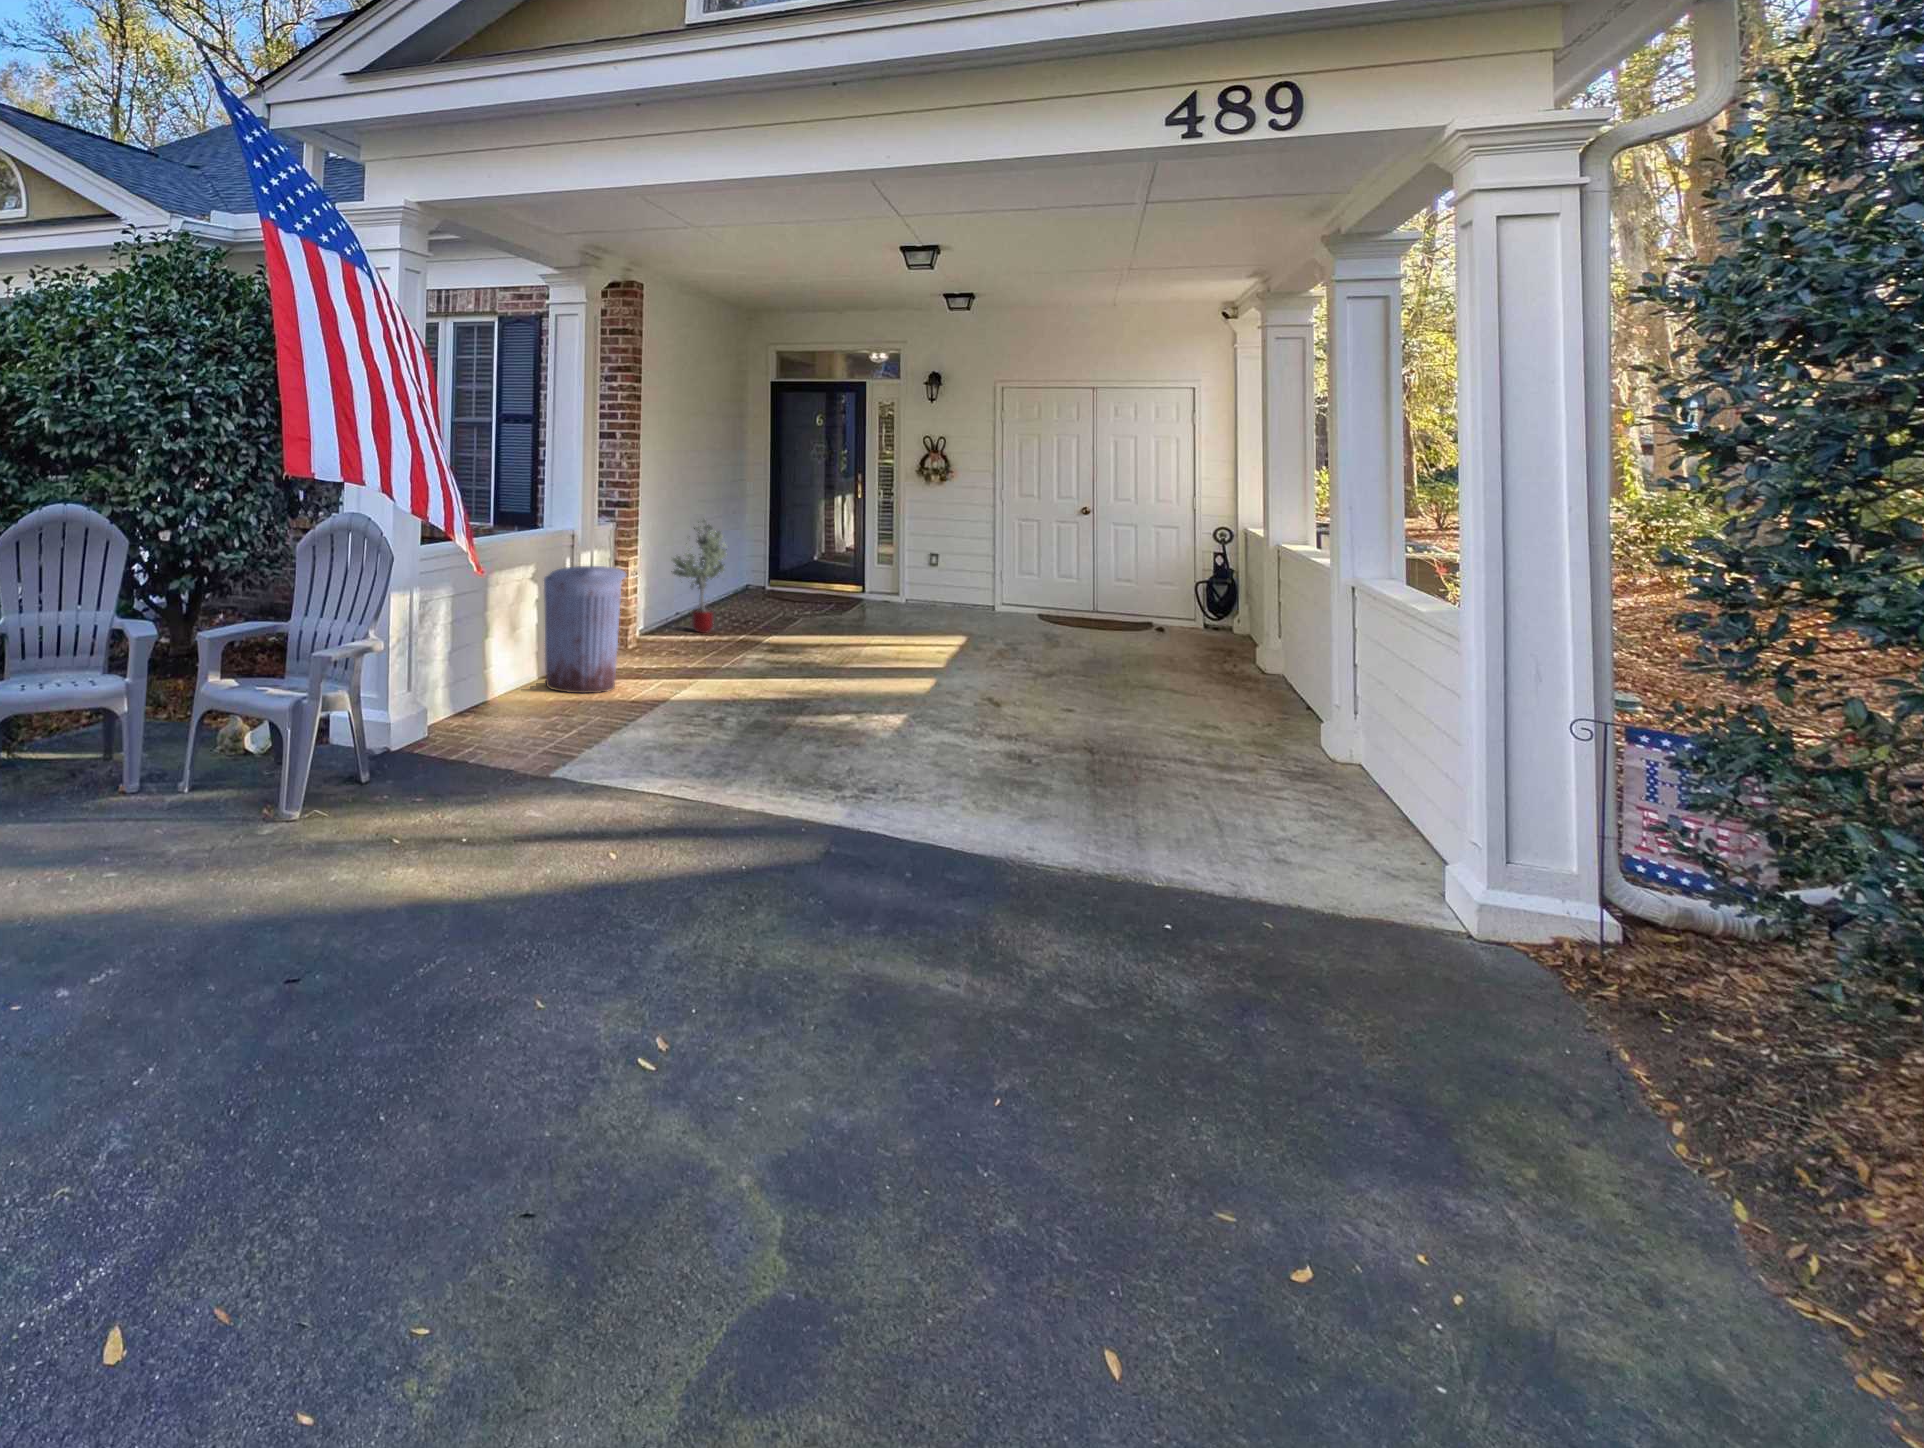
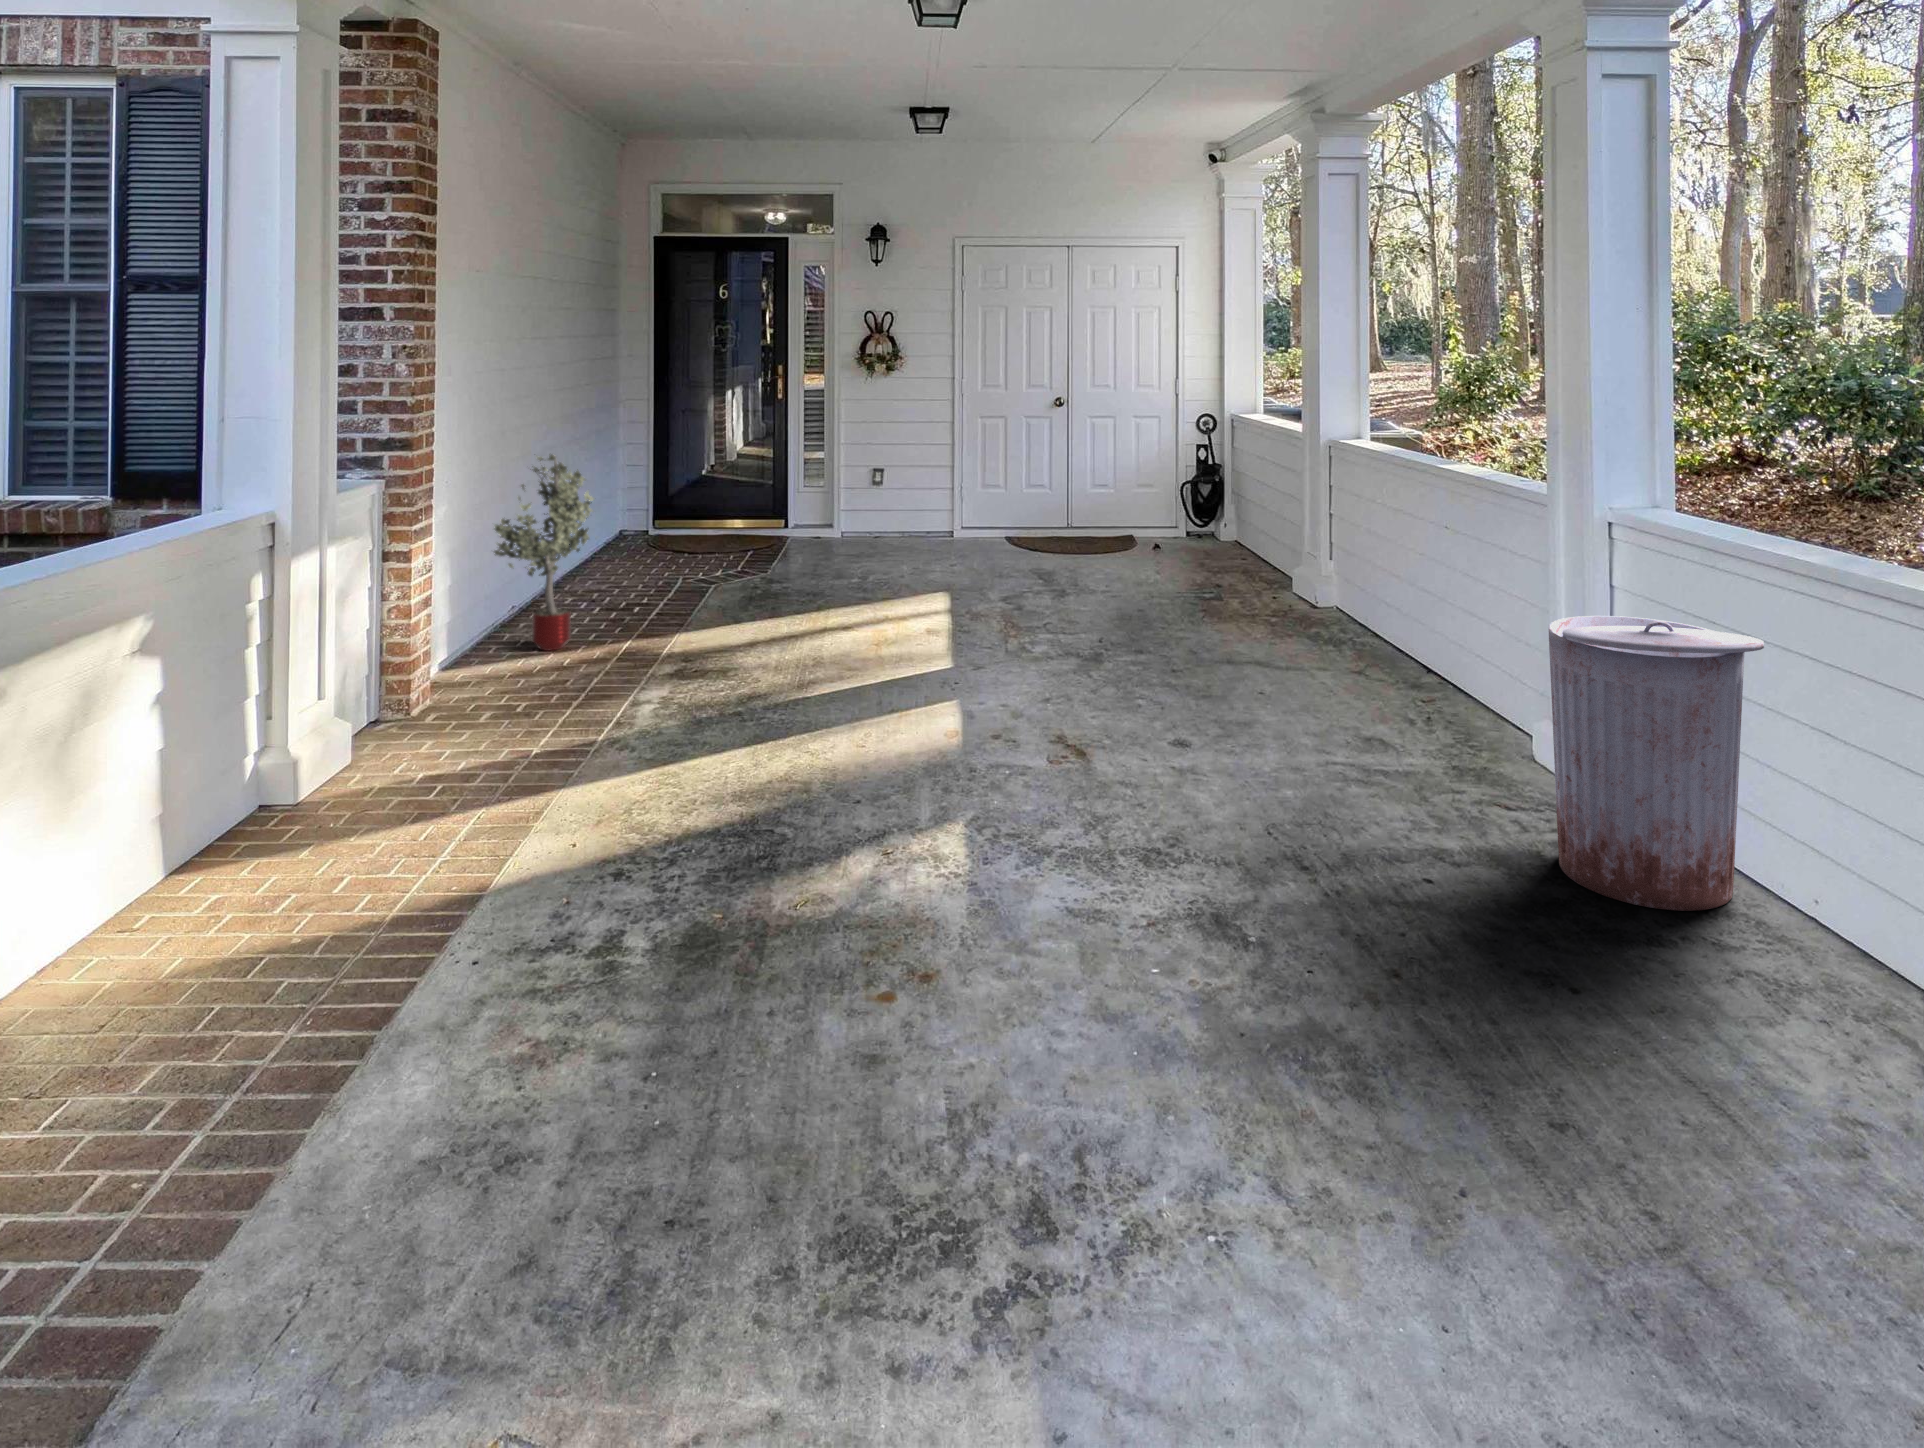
trash can: present [544,566,626,693] -> present [1548,616,1764,911]

